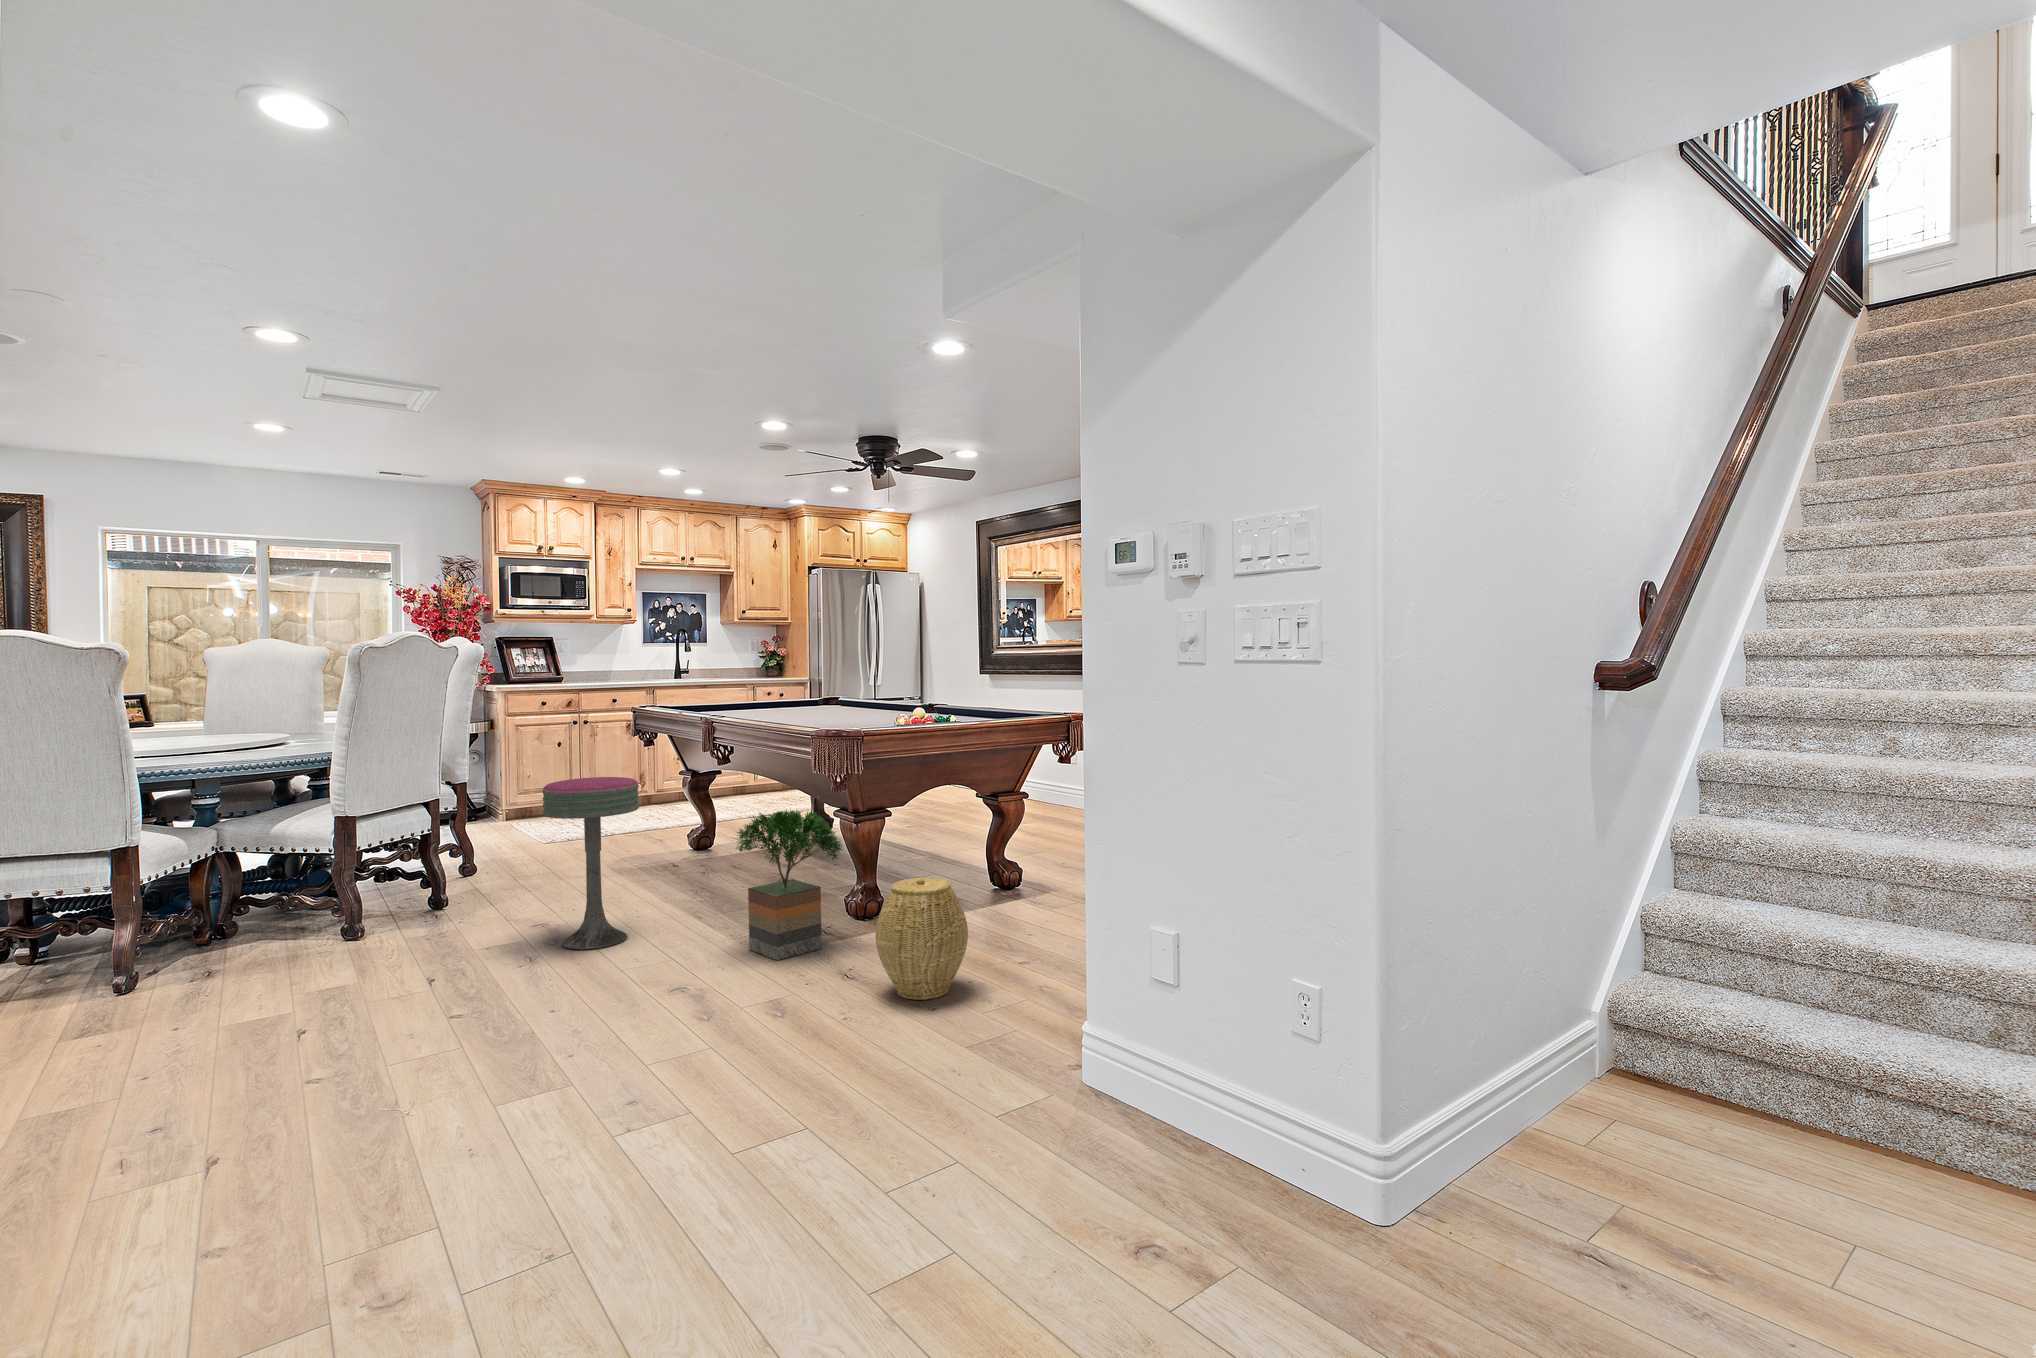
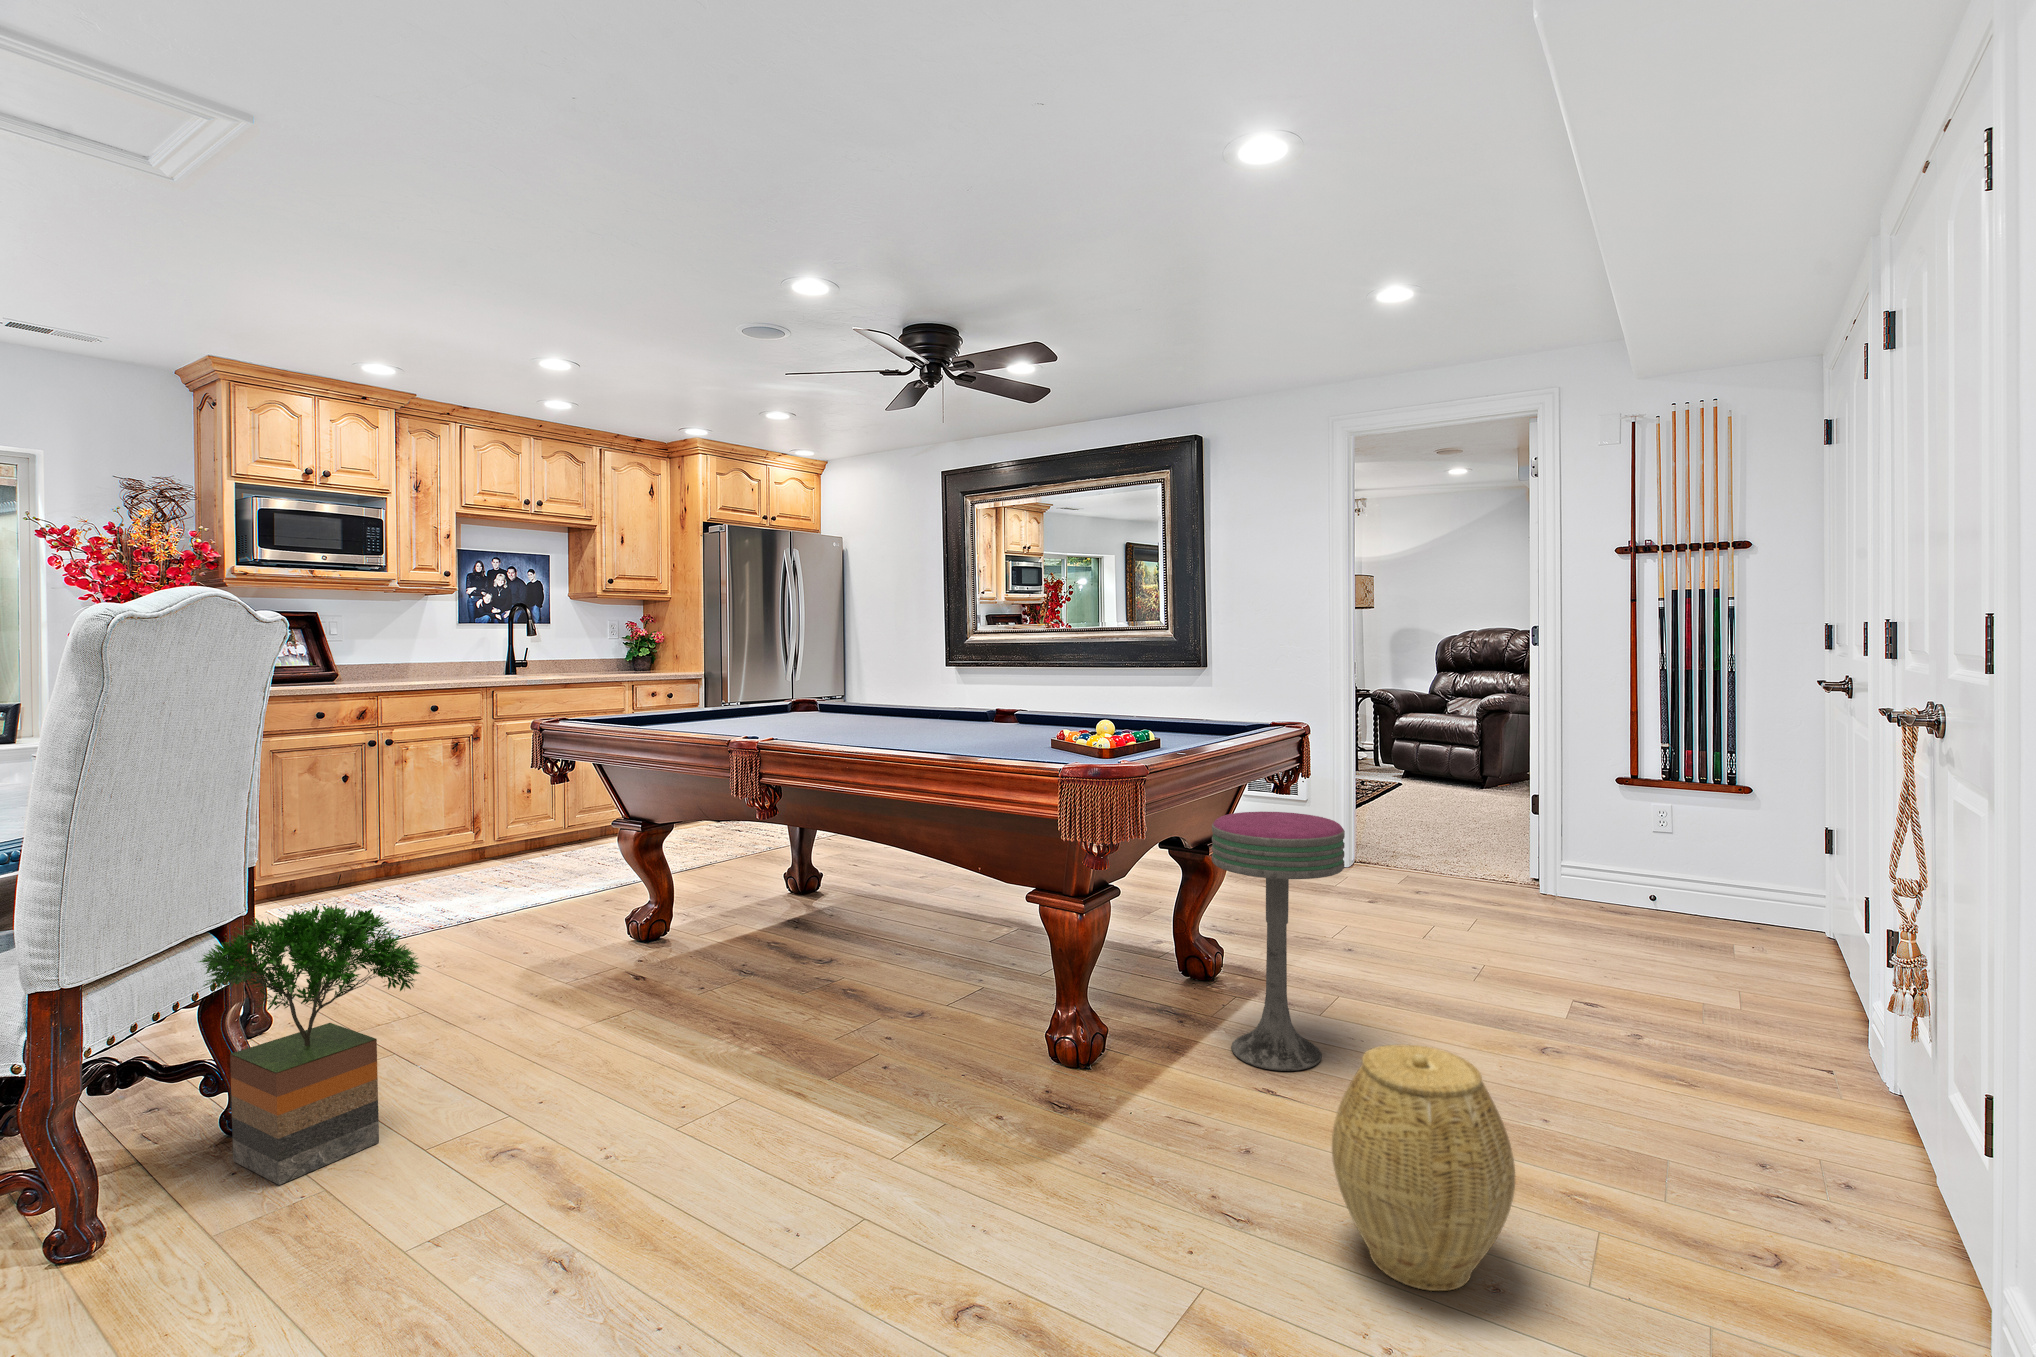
bar stool: present [543,777,639,950] -> present [1212,812,1345,1071]
potted tree: present [736,809,842,960] -> present [199,905,422,1185]

